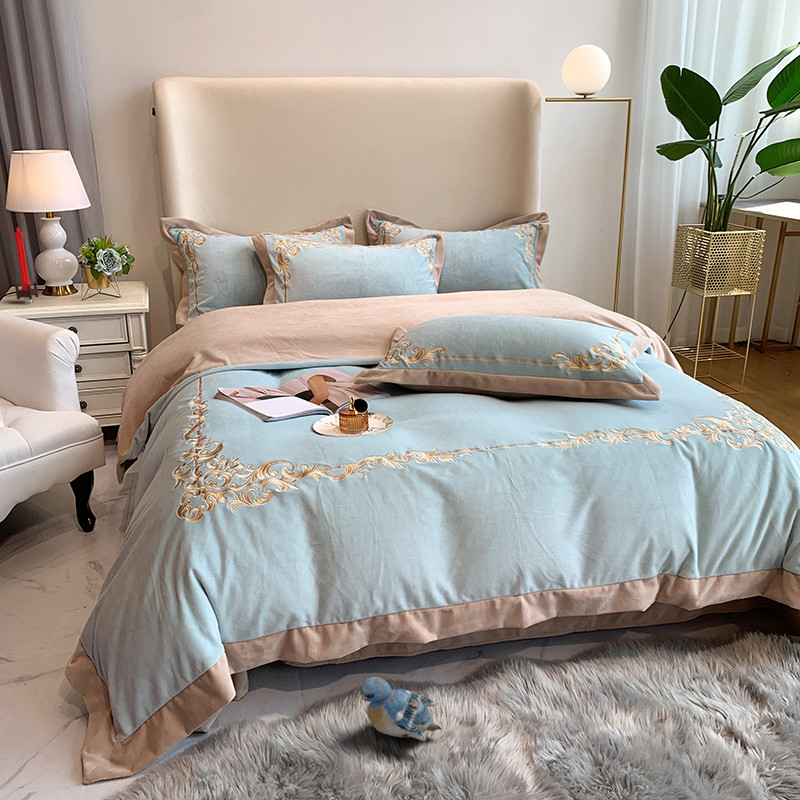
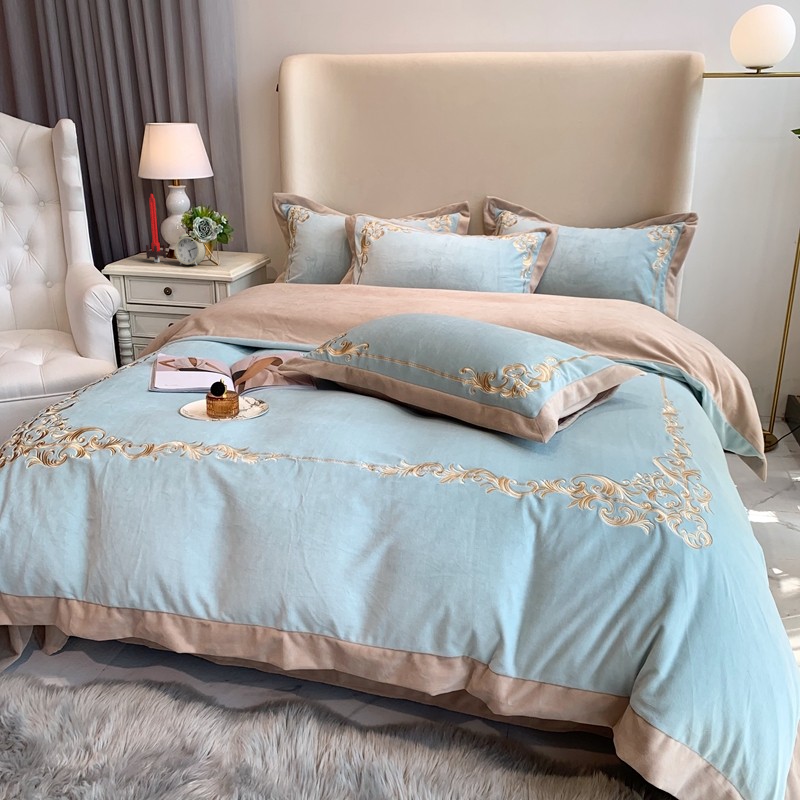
alarm clock: none [55,262,89,303] -> present [175,230,206,265]
plush toy: present [360,677,442,741] -> none [96,668,169,749]

